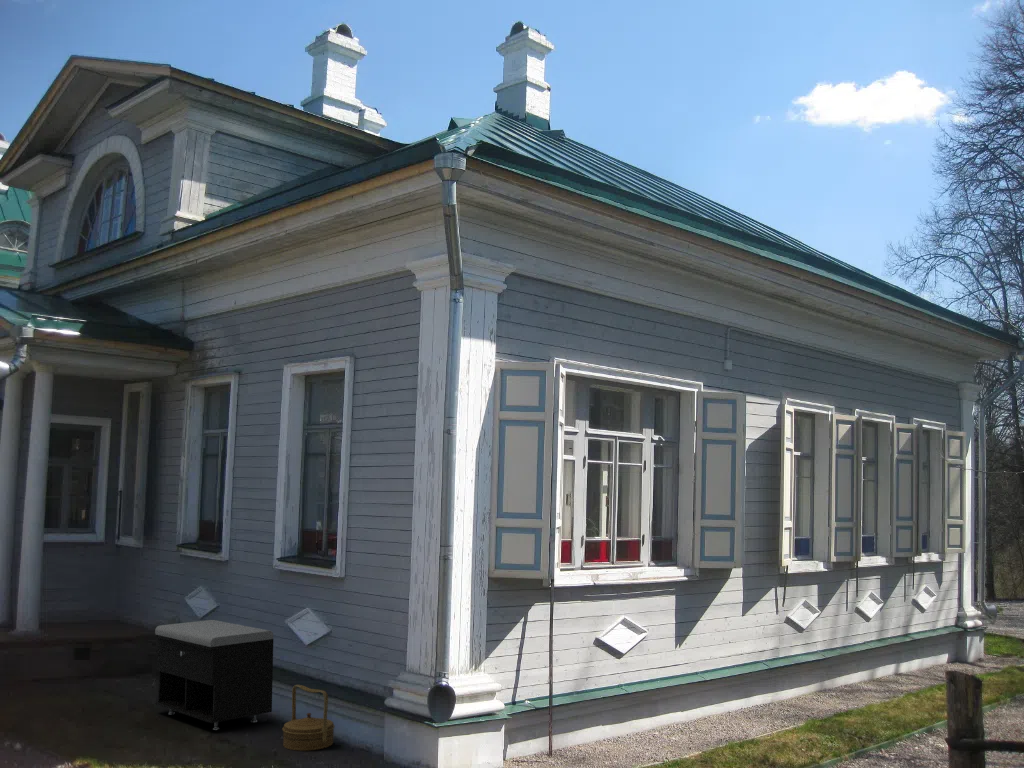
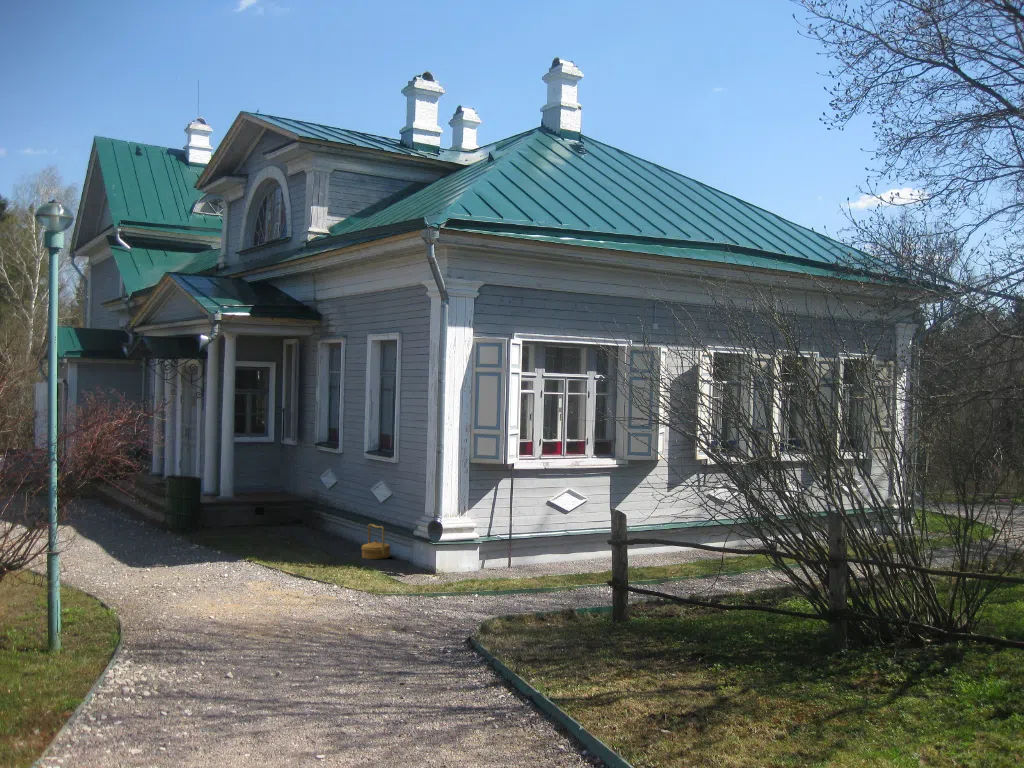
storage bench: present [155,620,274,730] -> none [298,489,362,550]

